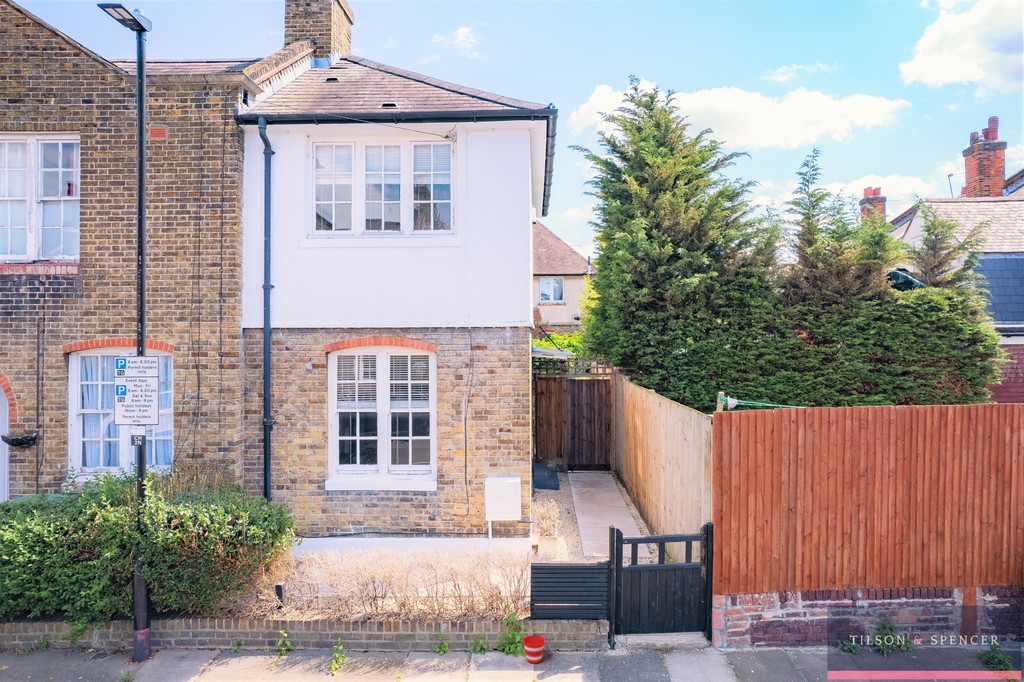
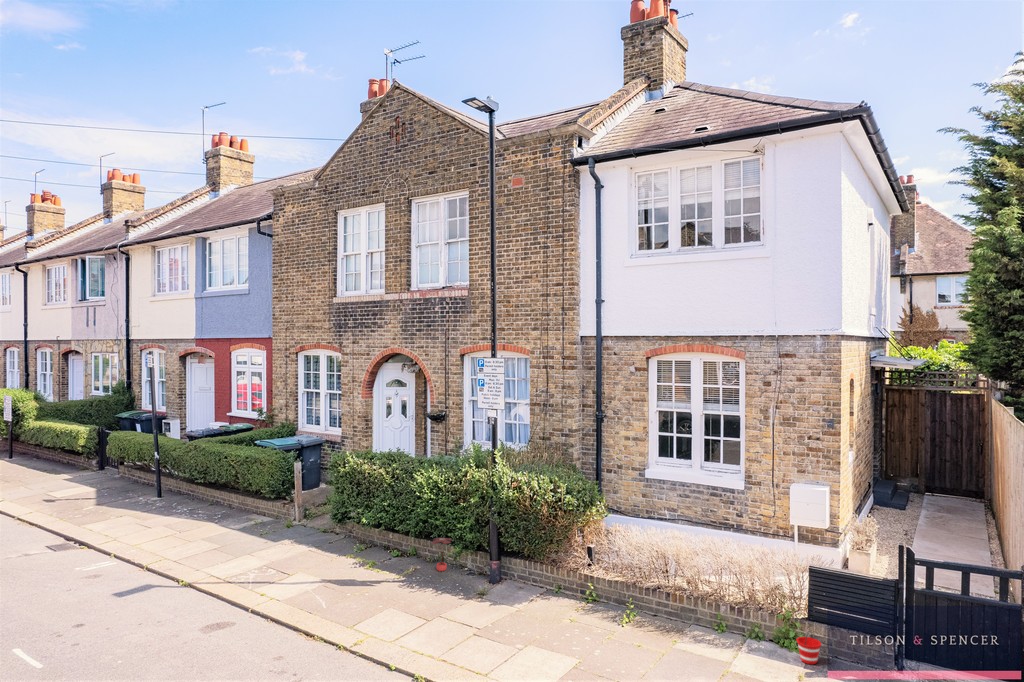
potted plant: none [29,612,66,663] -> present [432,538,451,571]

